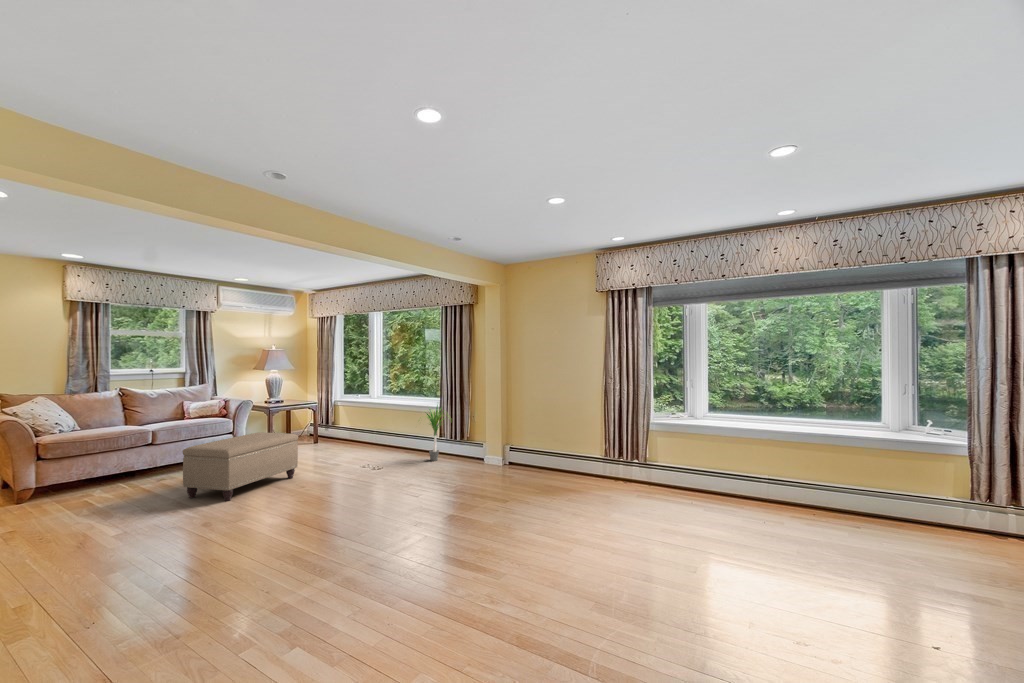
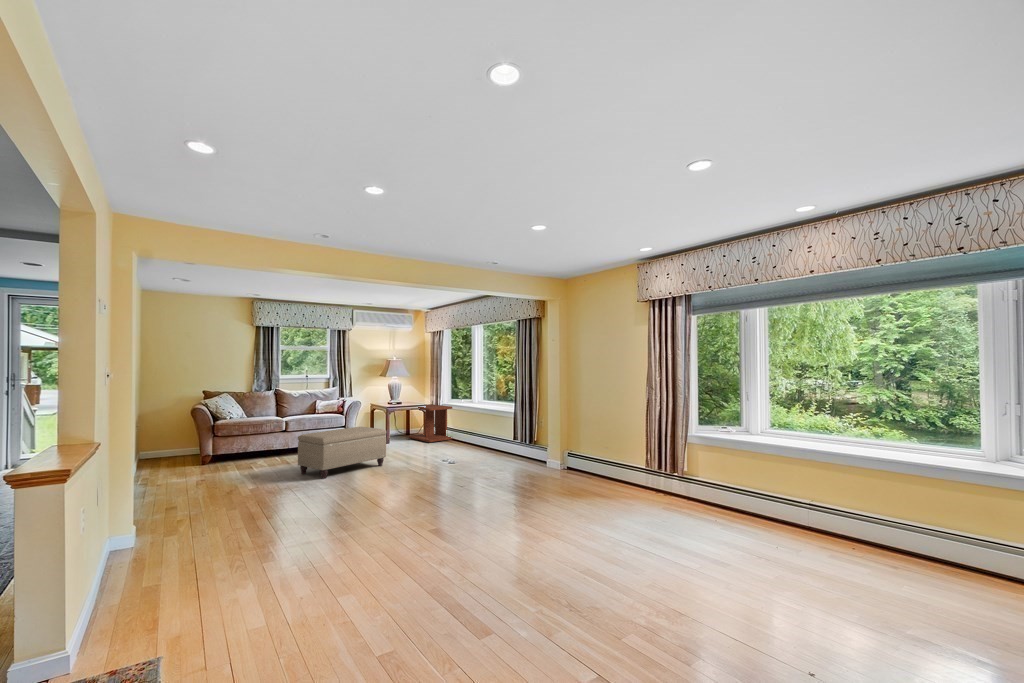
side table: none [295,402,351,446] -> present [409,404,452,443]
potted plant: present [427,405,443,461] -> none [488,406,523,461]

